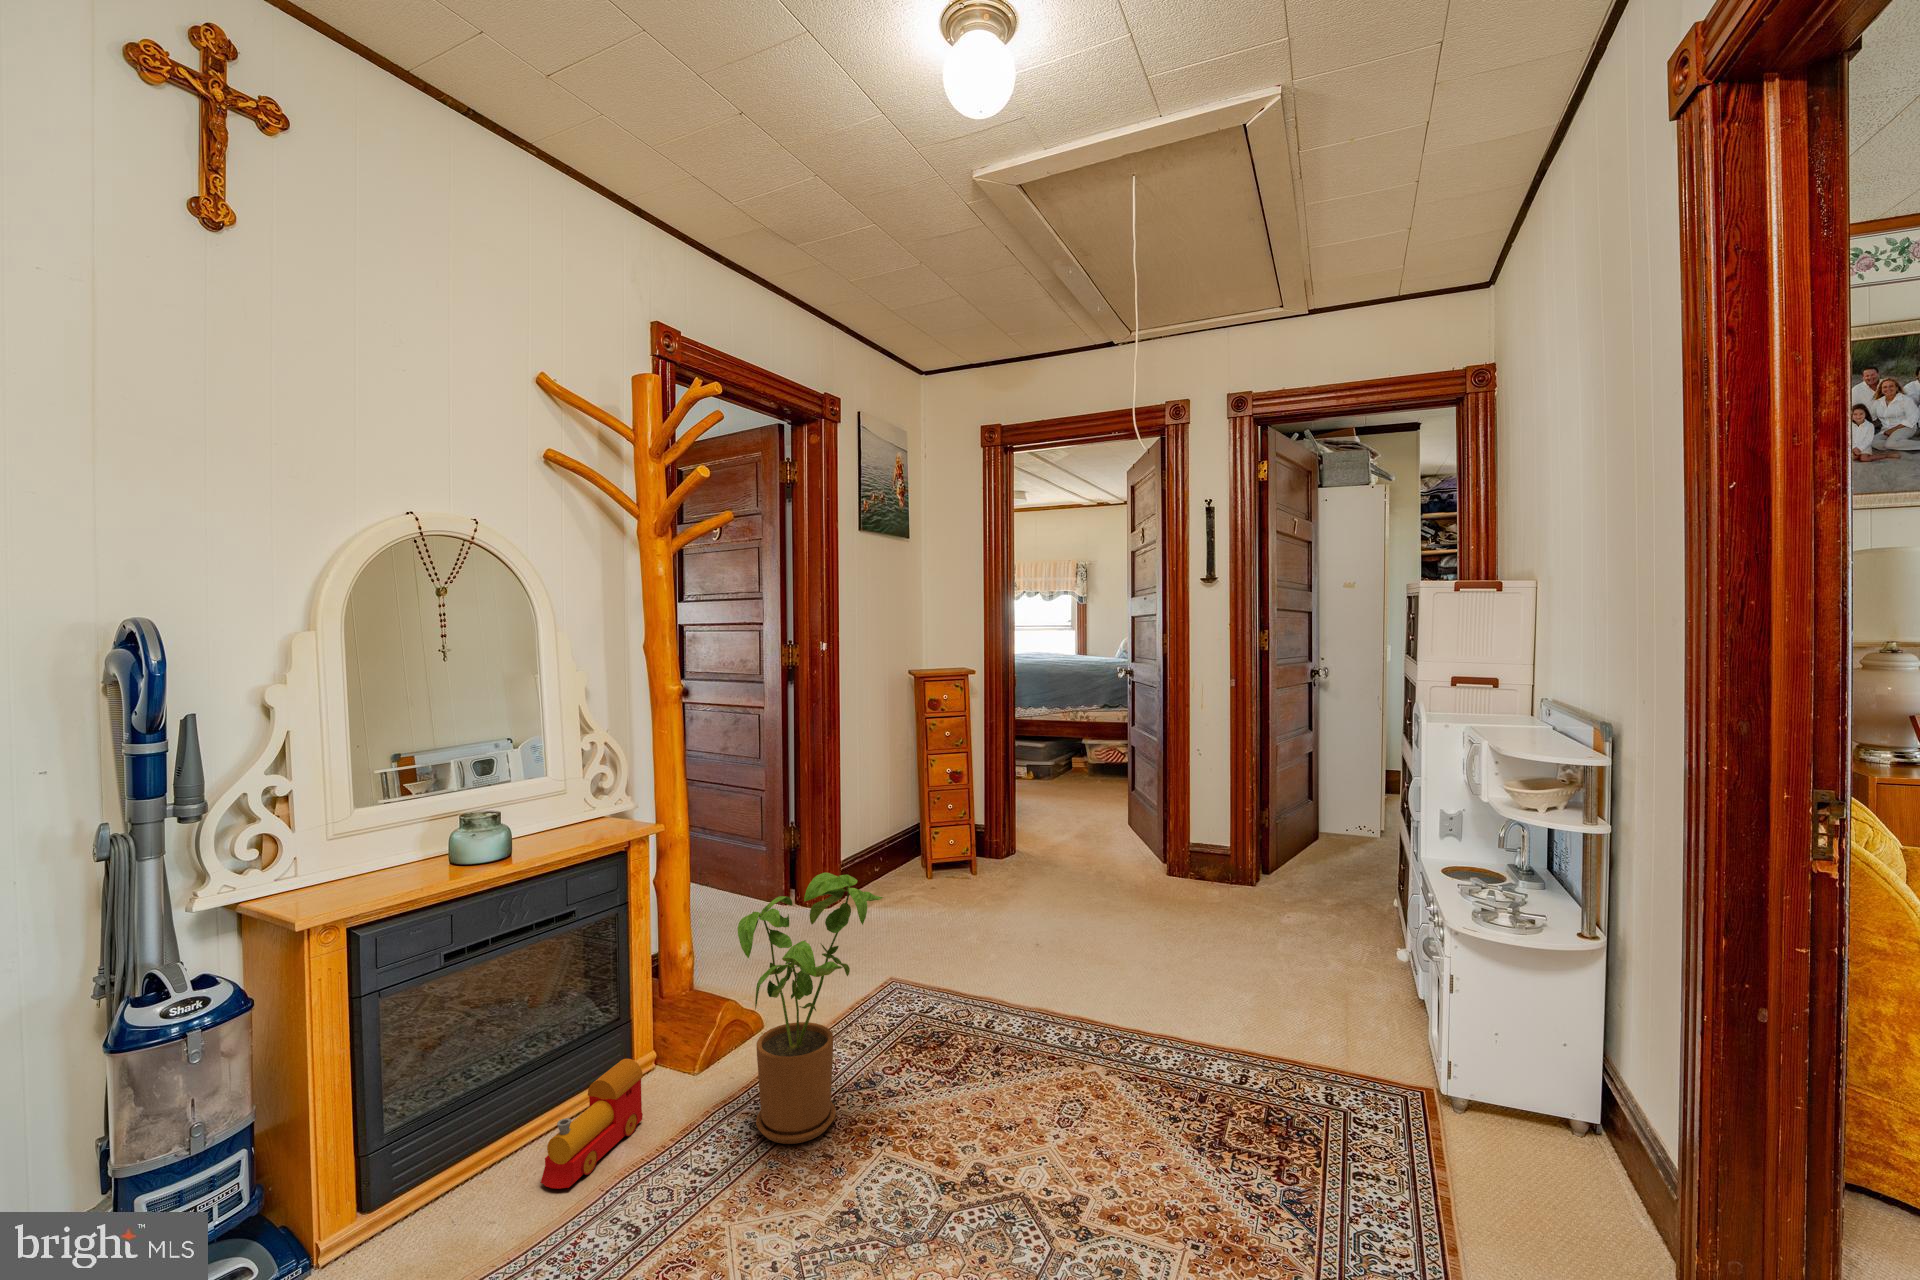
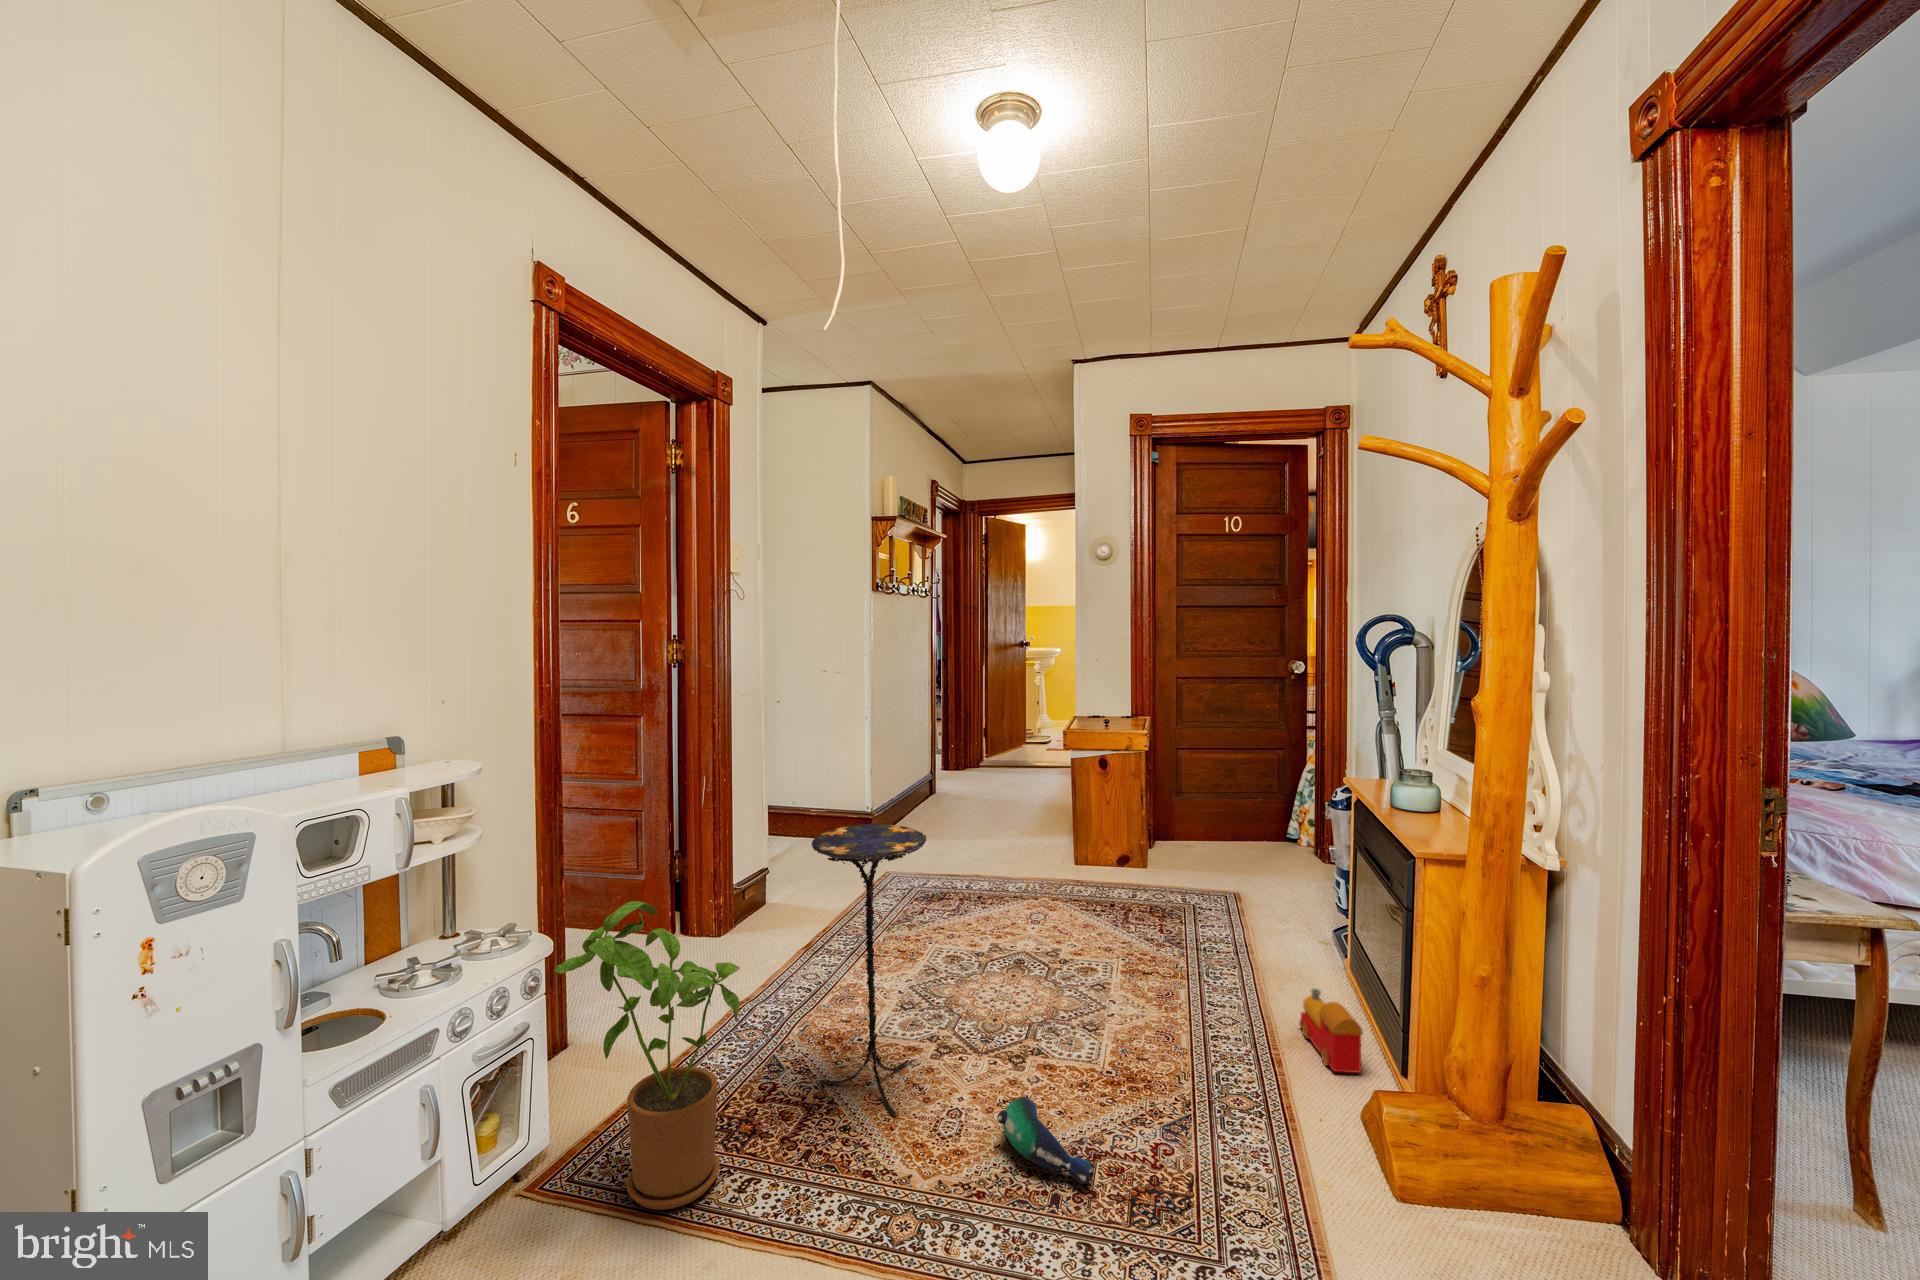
side table: none [1091,853,1229,1190] -> present [812,823,926,1116]
house plant: present [738,873,883,1144] -> present [554,901,740,1210]
plush toy: none [959,1039,1030,1114] -> present [997,1096,1093,1184]

